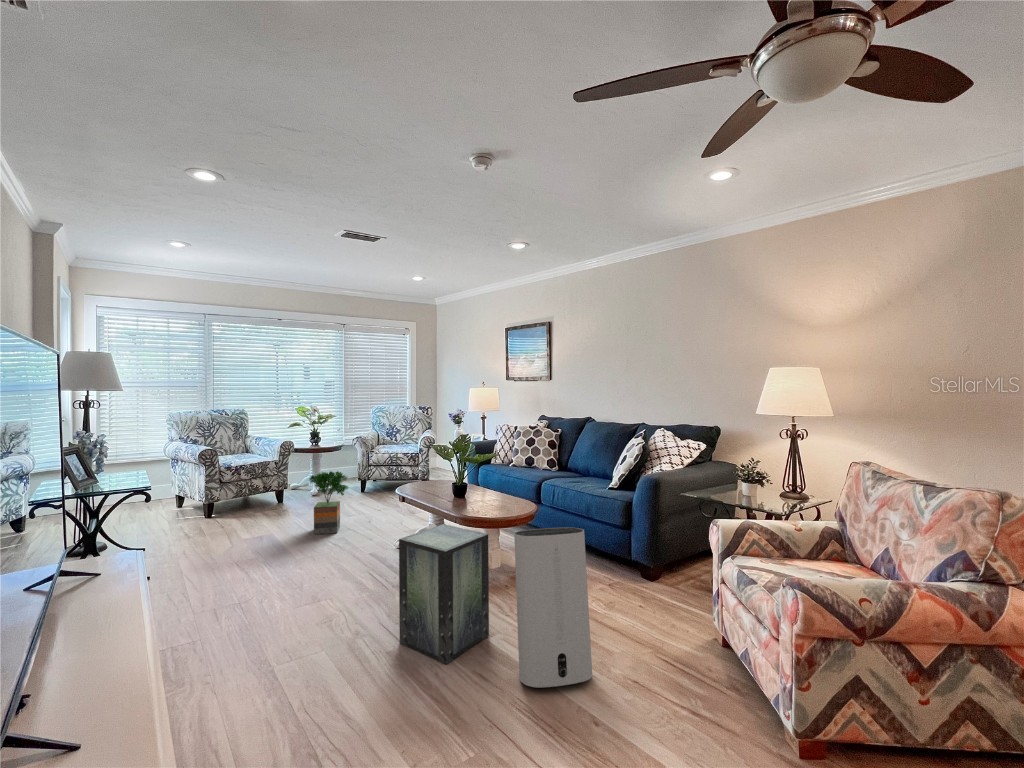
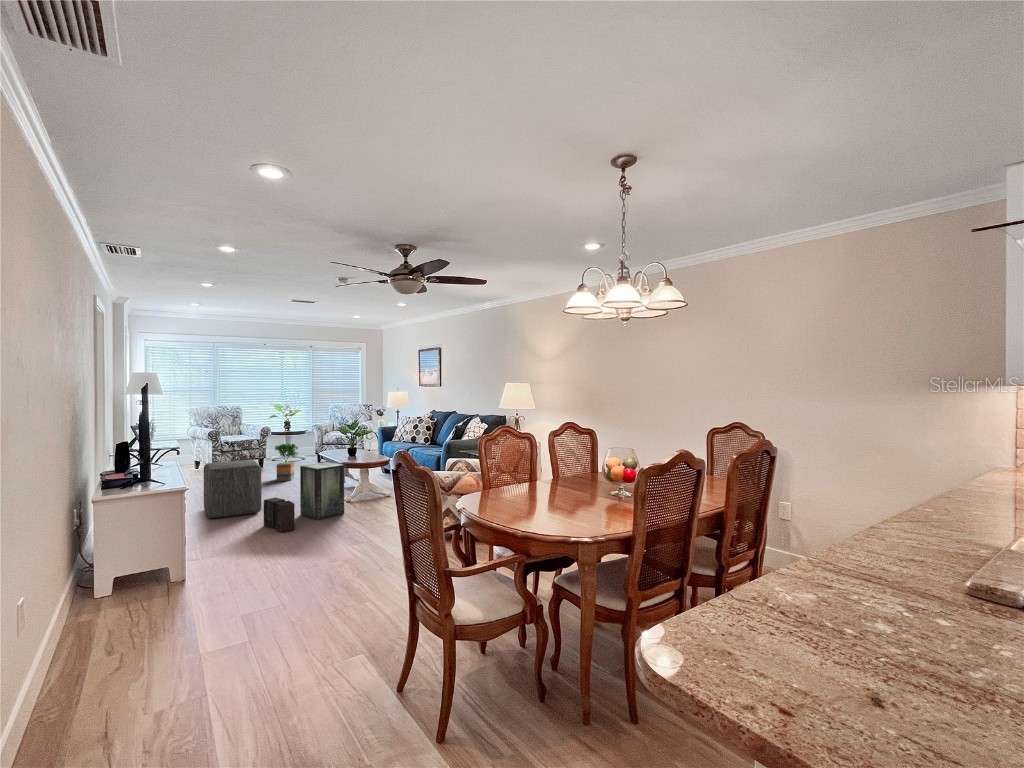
ottoman: none [190,518,314,666] -> present [204,460,262,519]
air purifier: present [514,527,592,688] -> none [345,460,379,524]
speaker: none [334,622,416,733] -> present [264,497,295,533]

